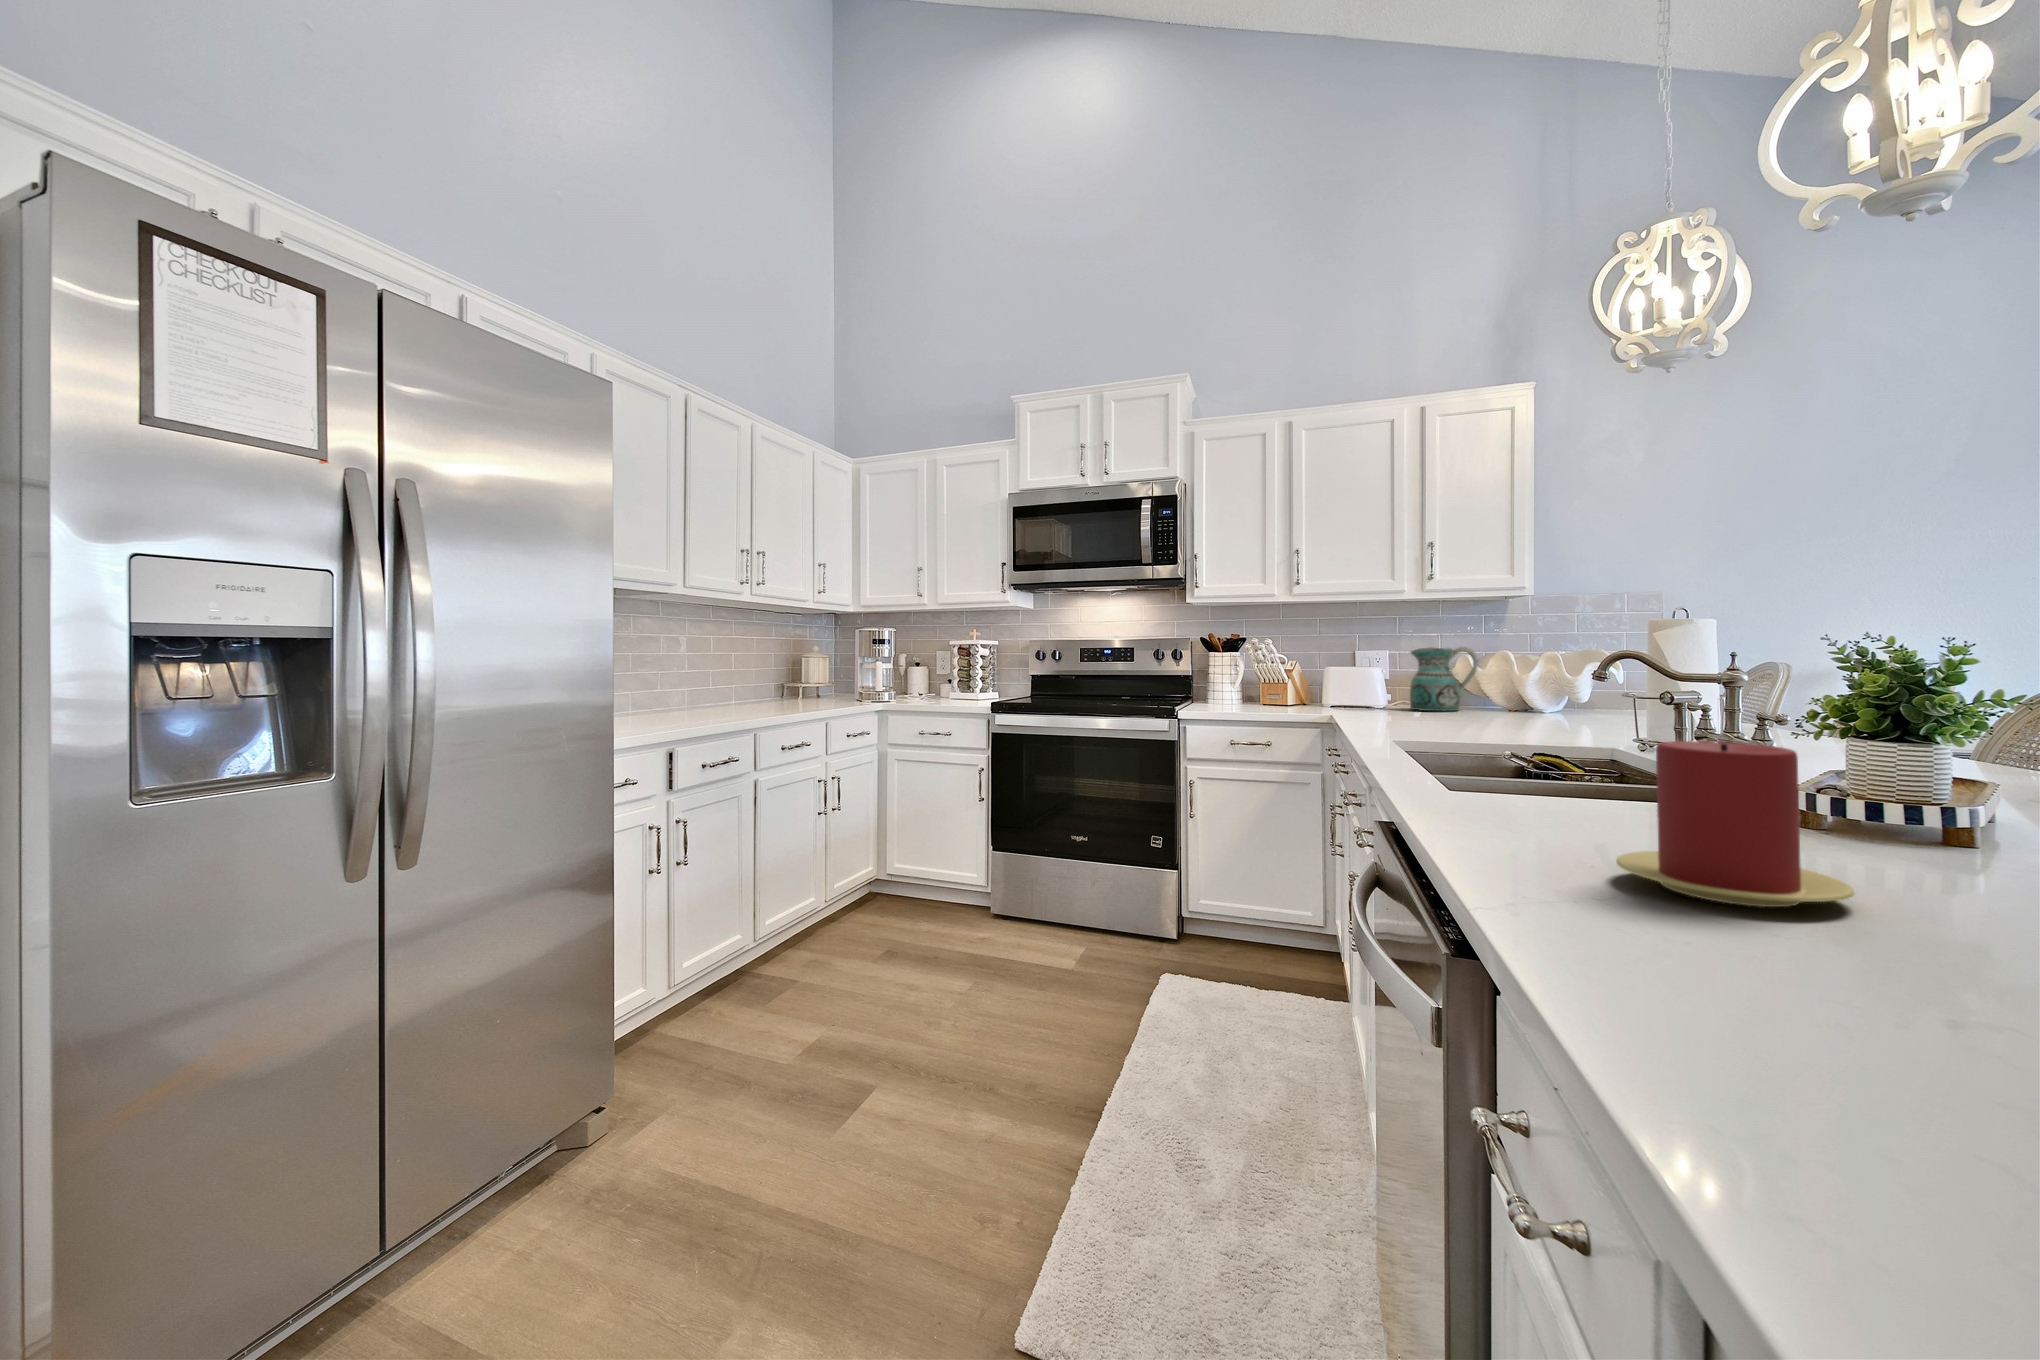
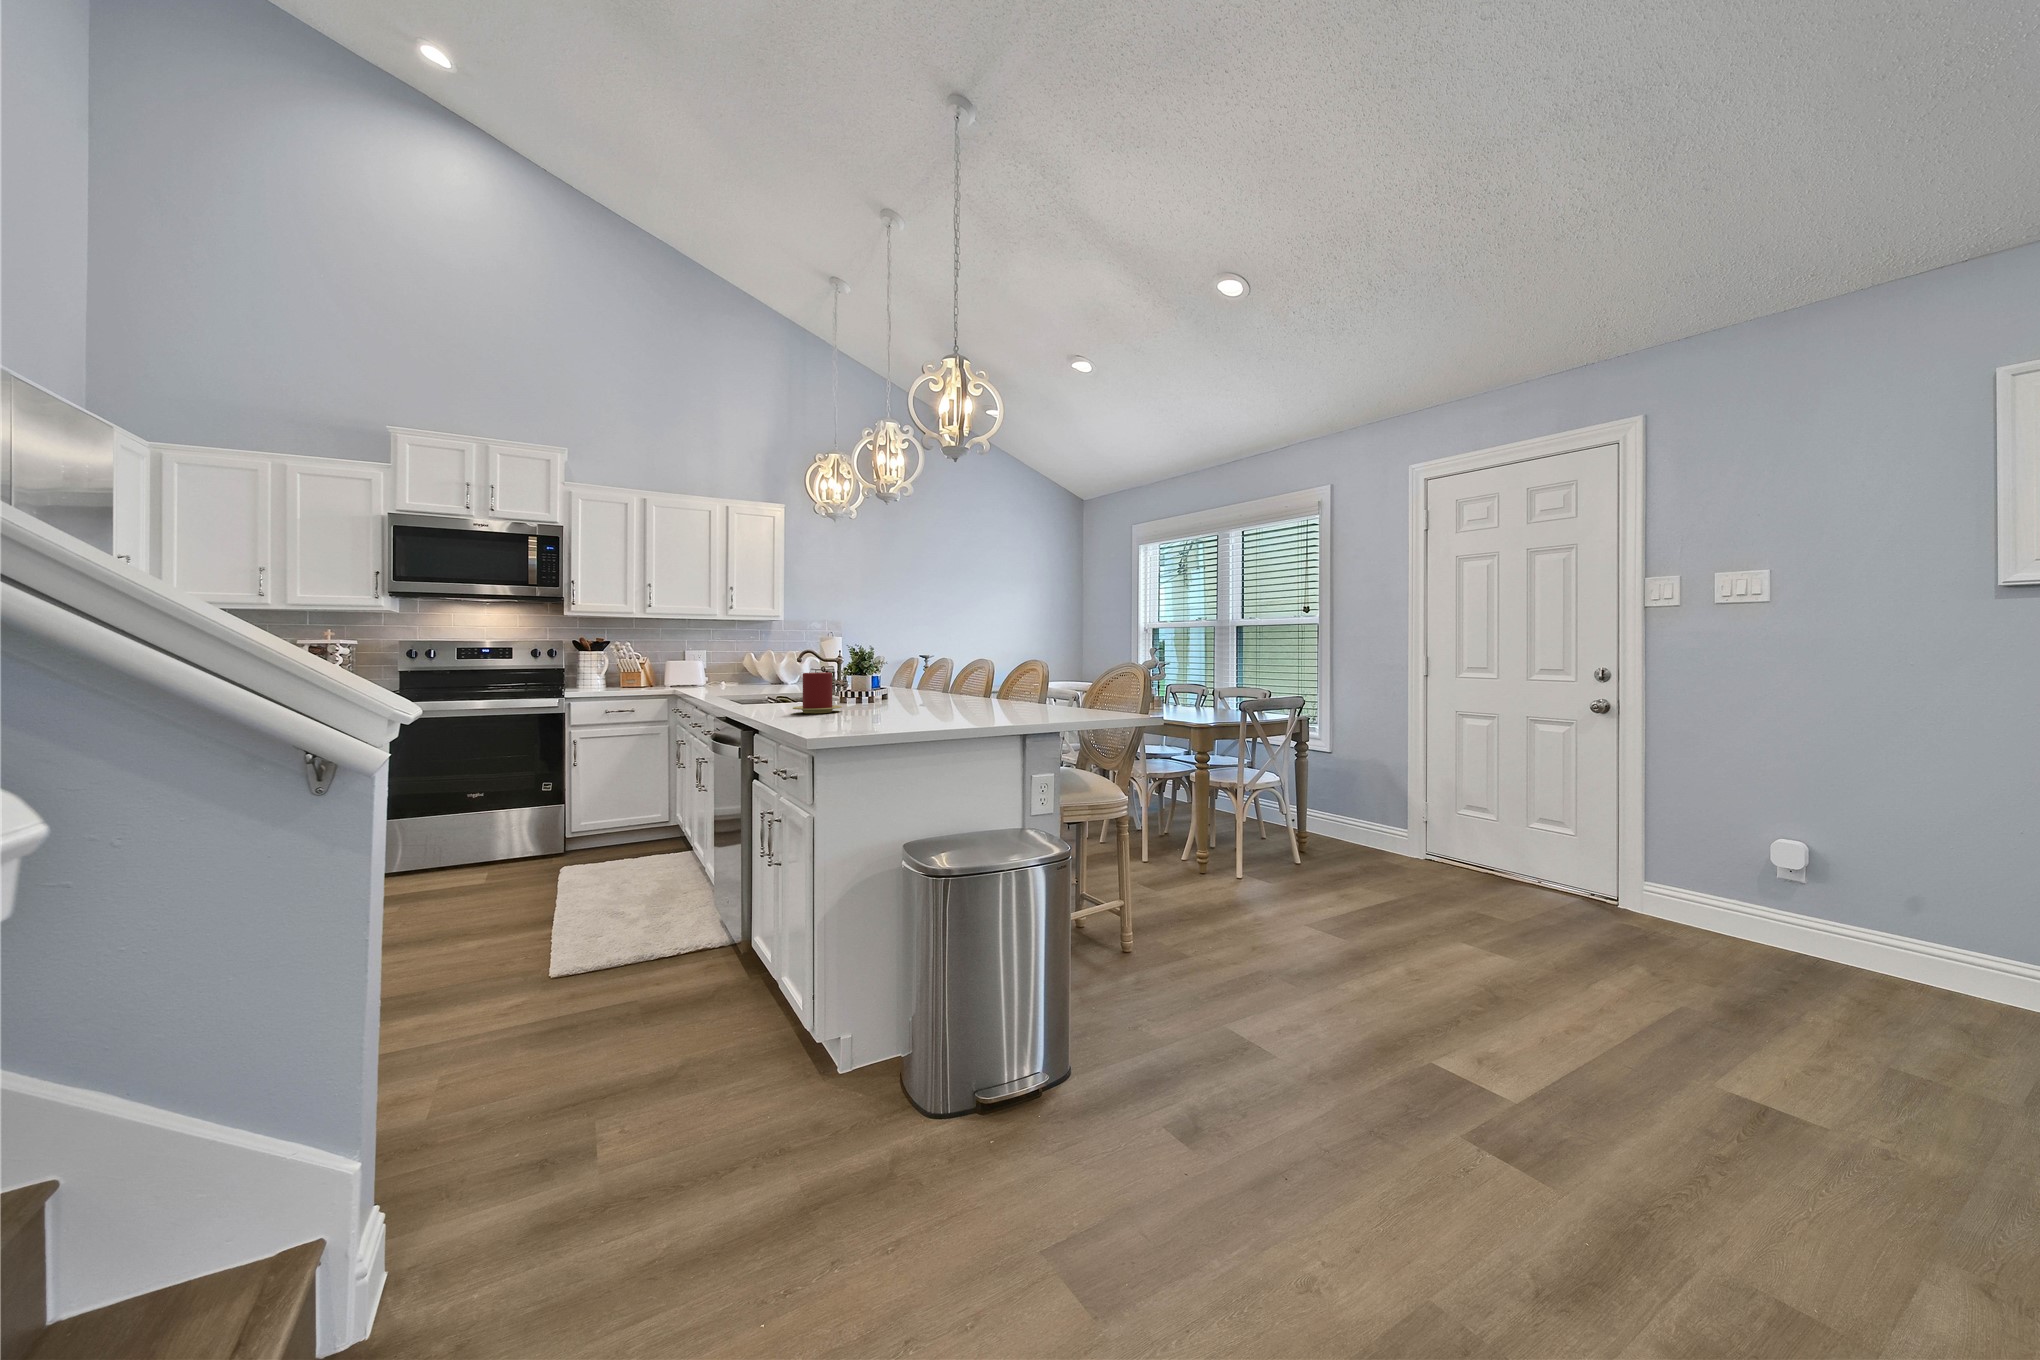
ceramic pitcher: present [1410,647,1478,711] -> none [718,648,756,686]

